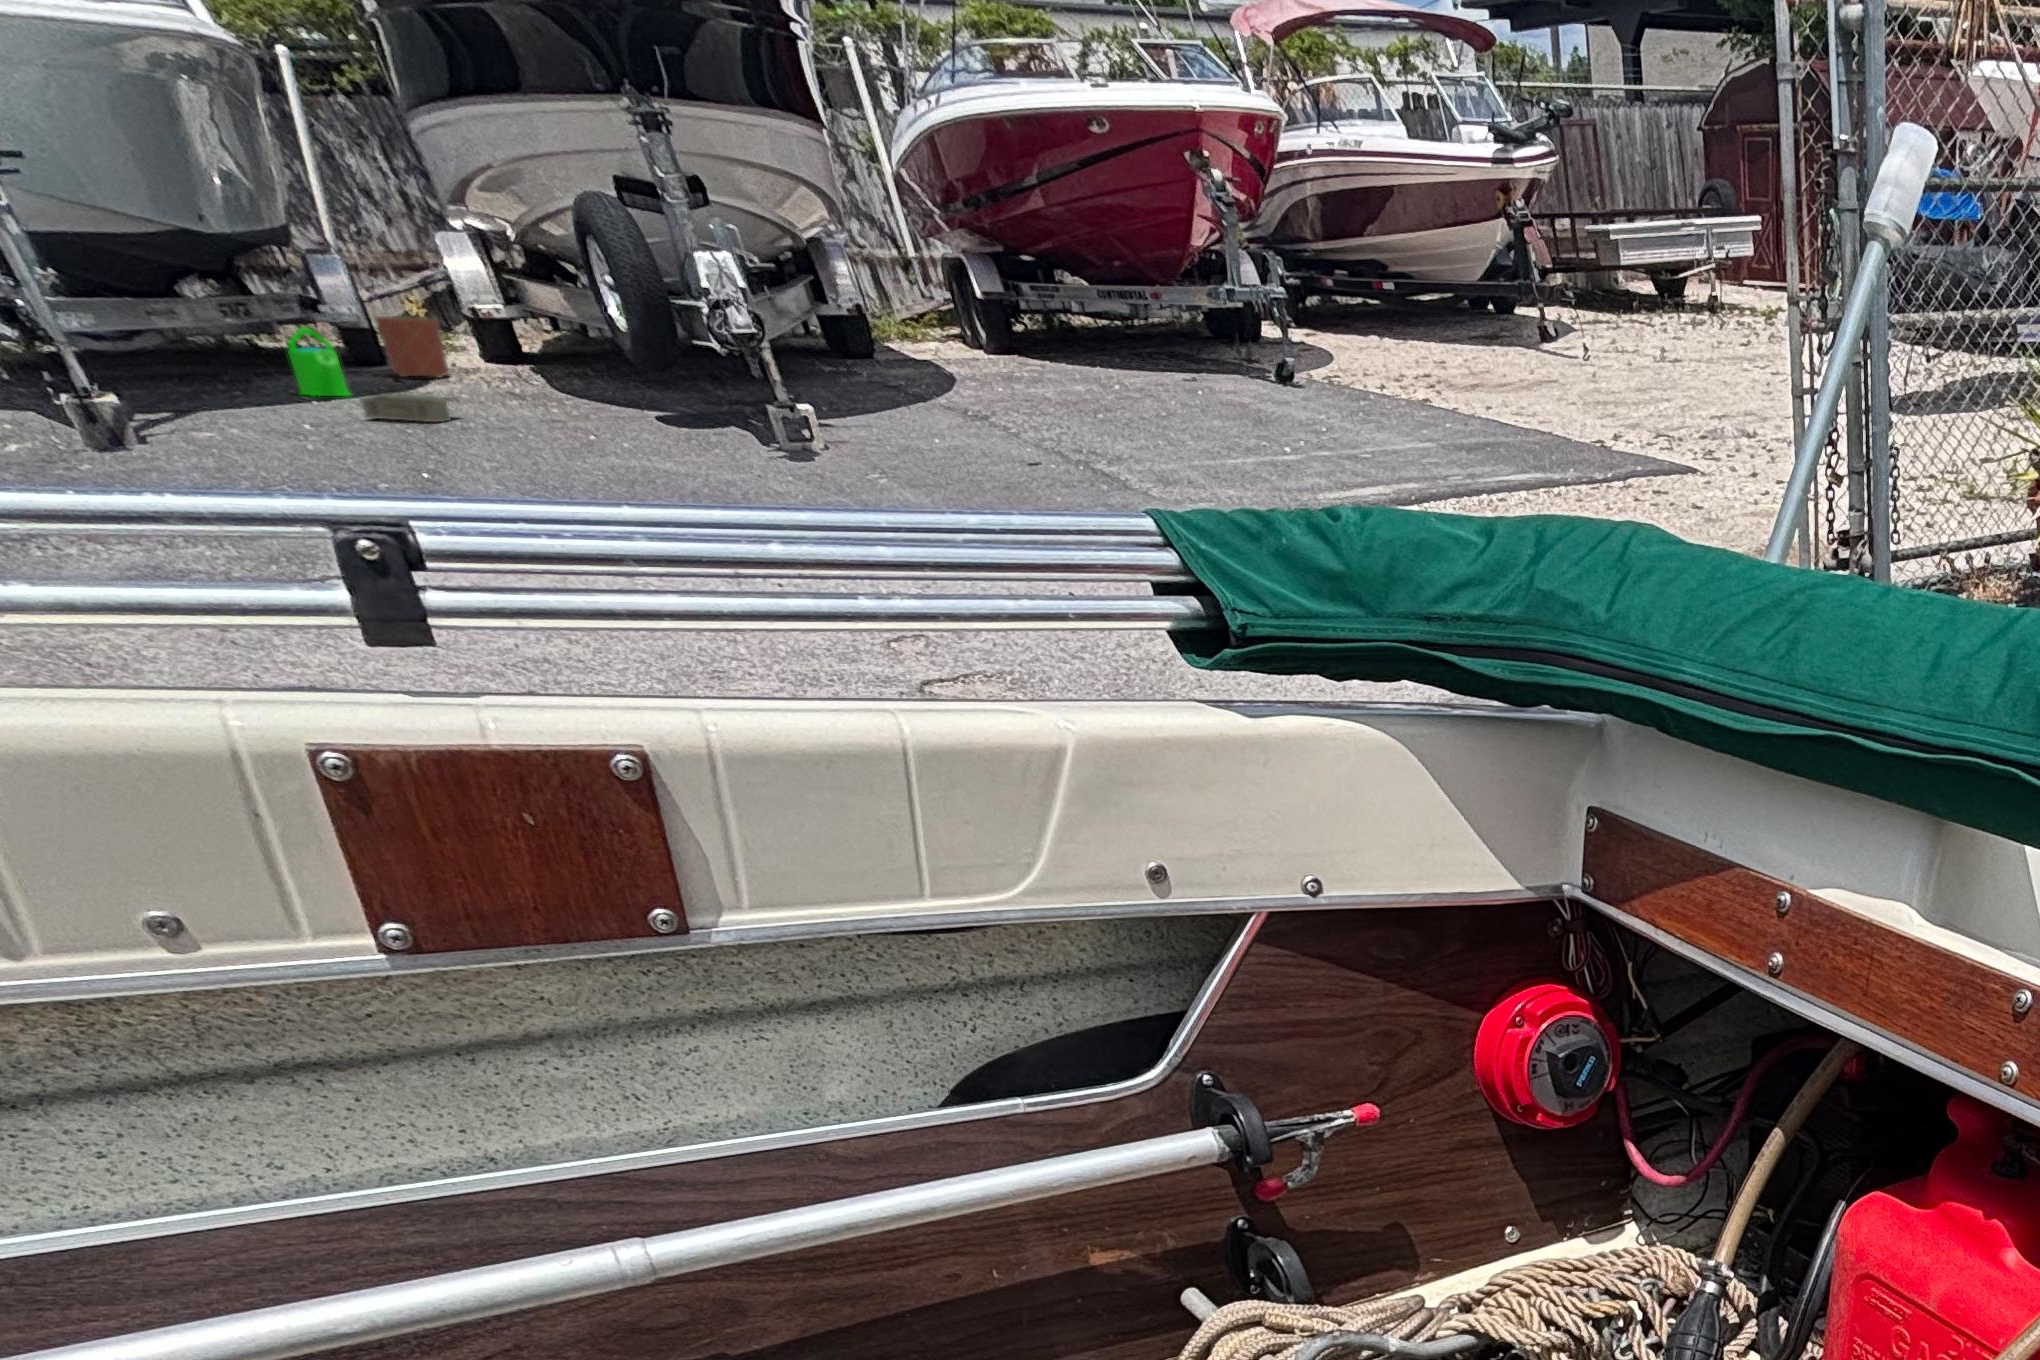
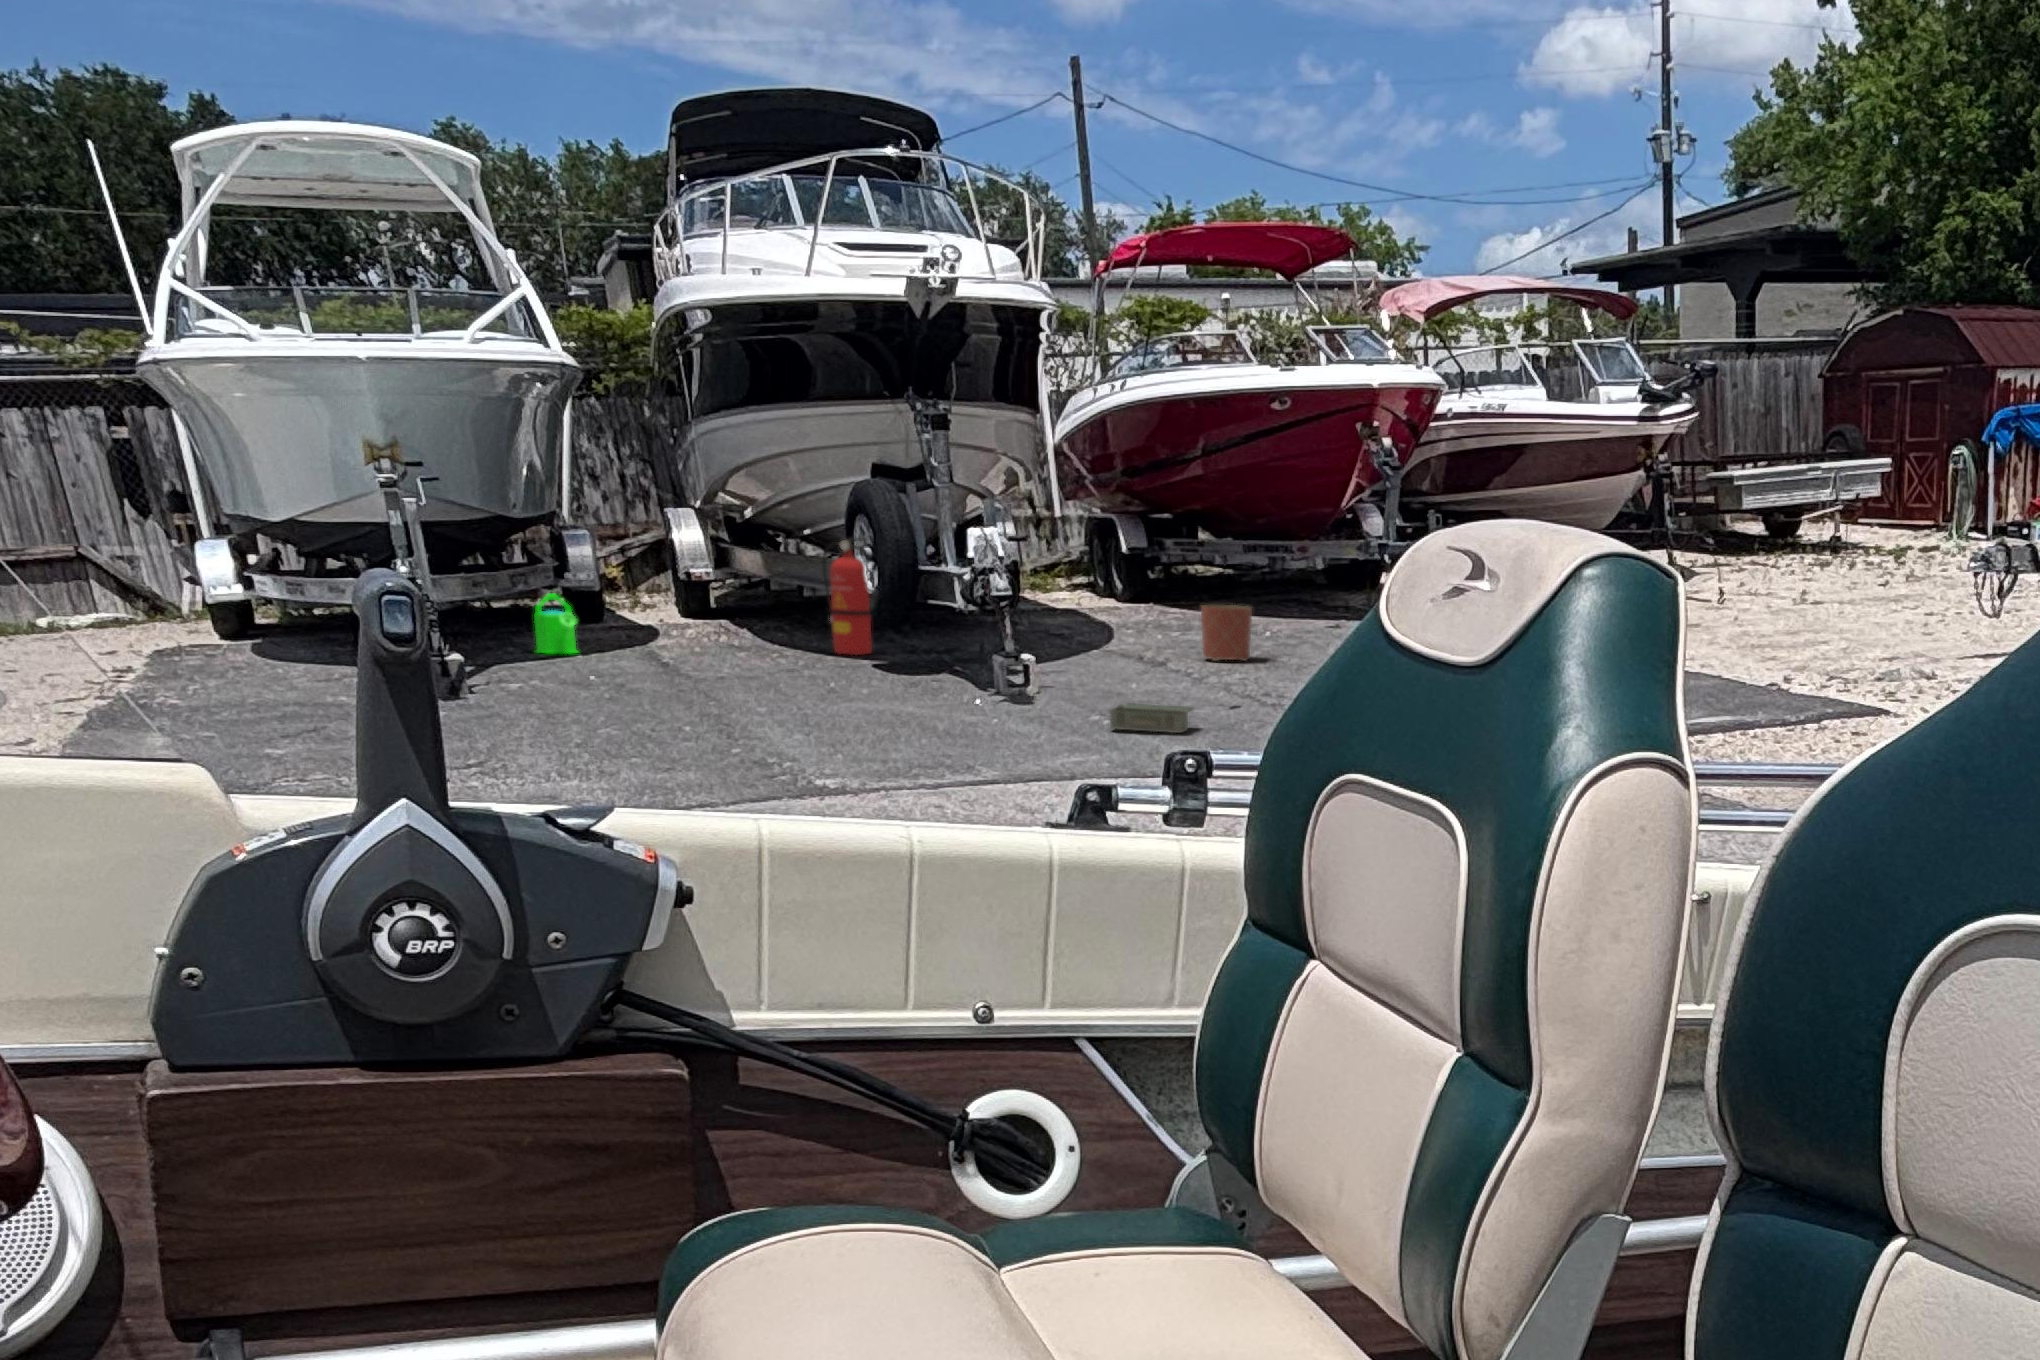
fire extinguisher: none [609,269,683,400] -> present [822,537,872,655]
planter: present [375,316,449,378] -> present [1201,605,1252,661]
toolbox: present [361,394,456,422] -> present [1110,703,1193,733]

